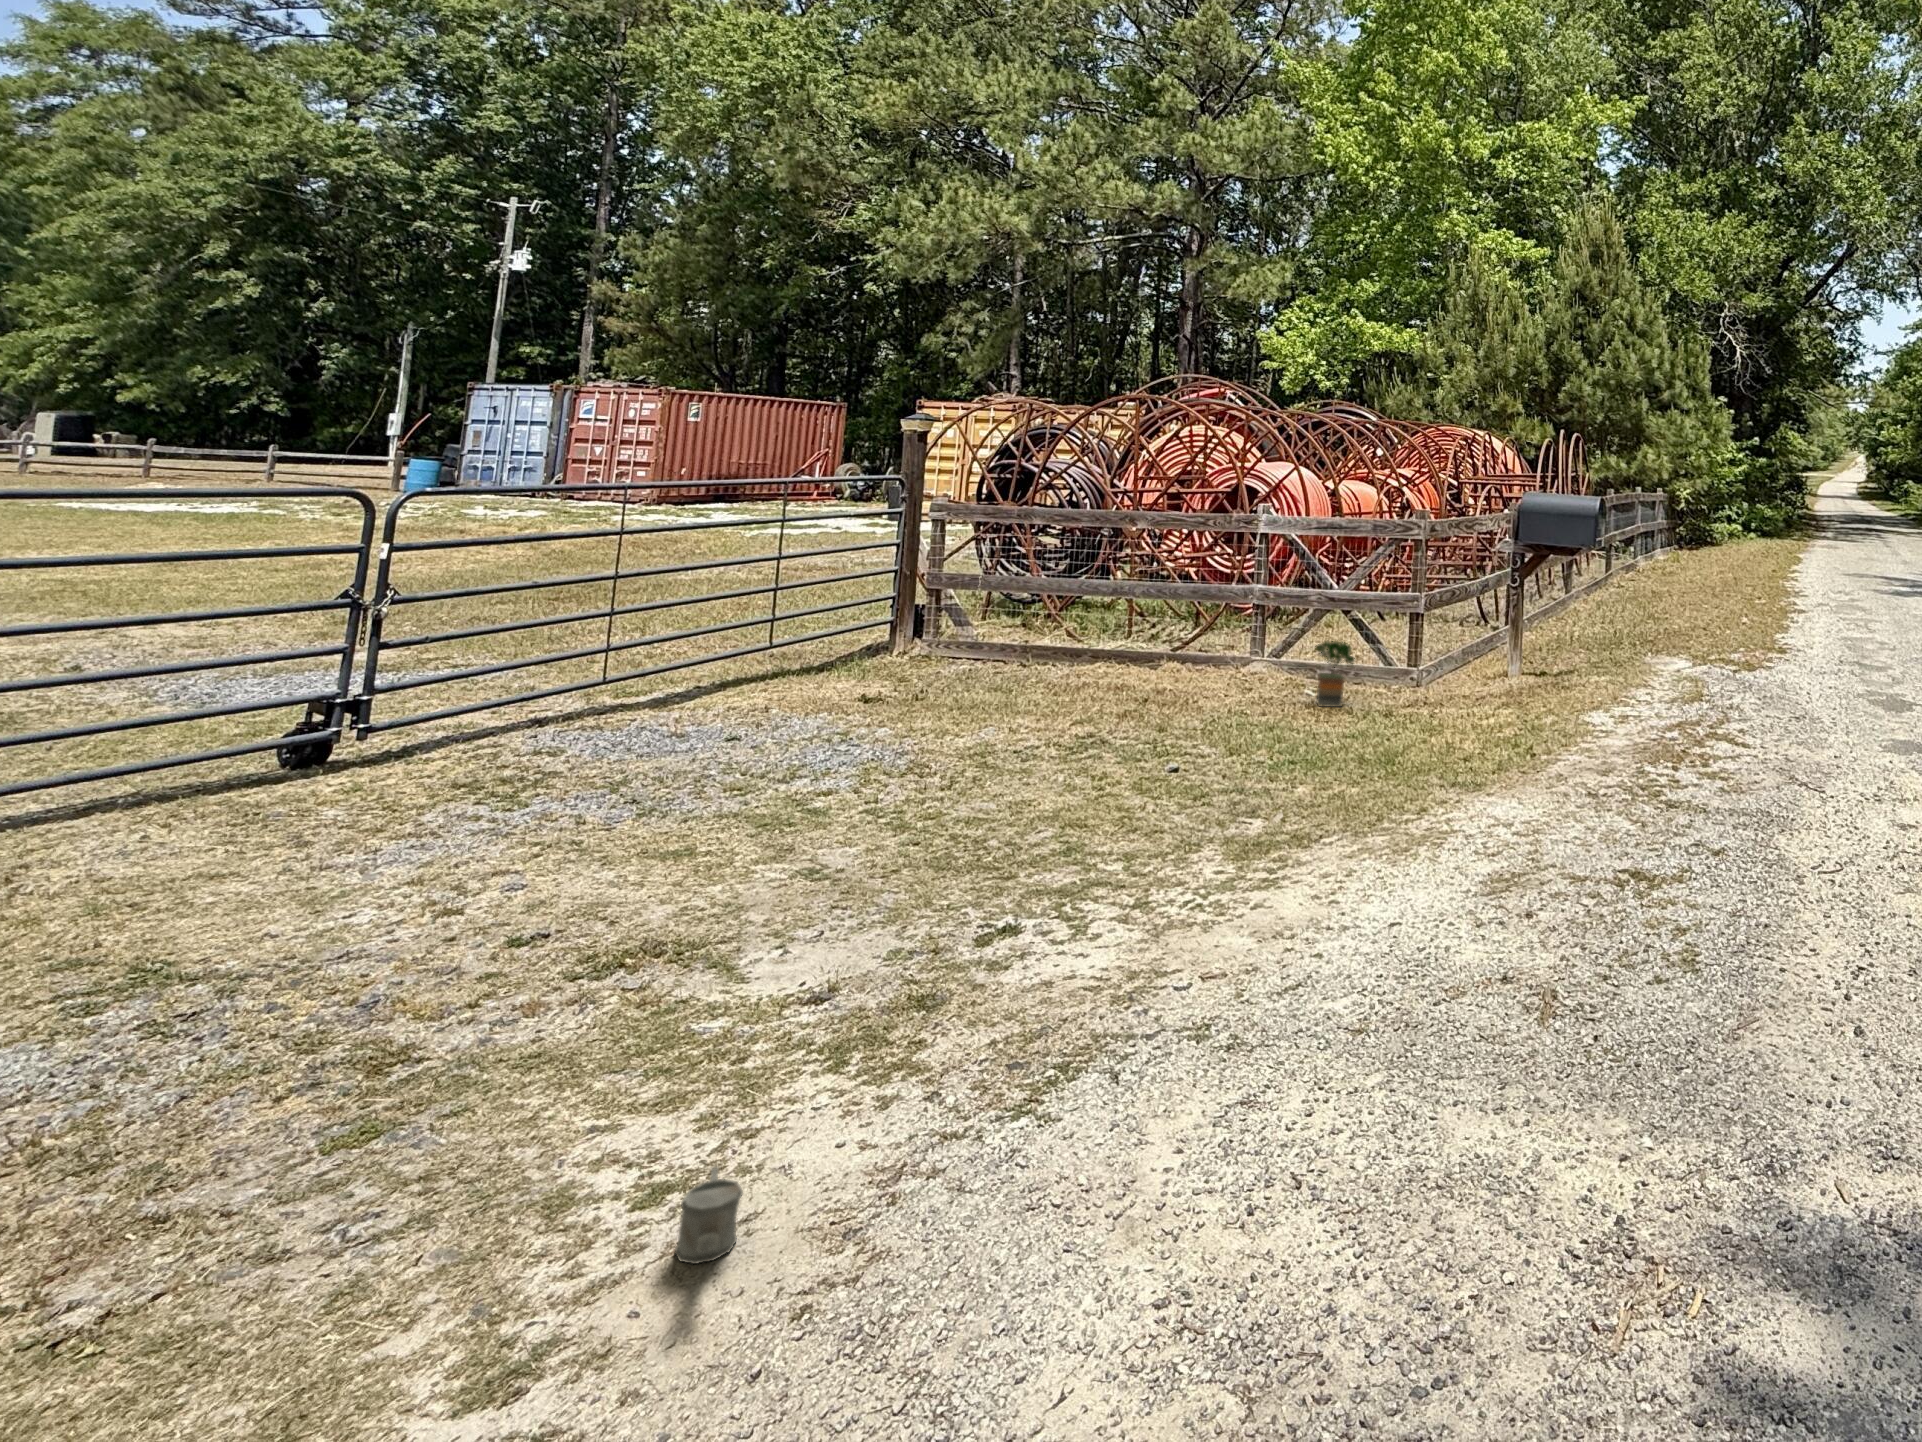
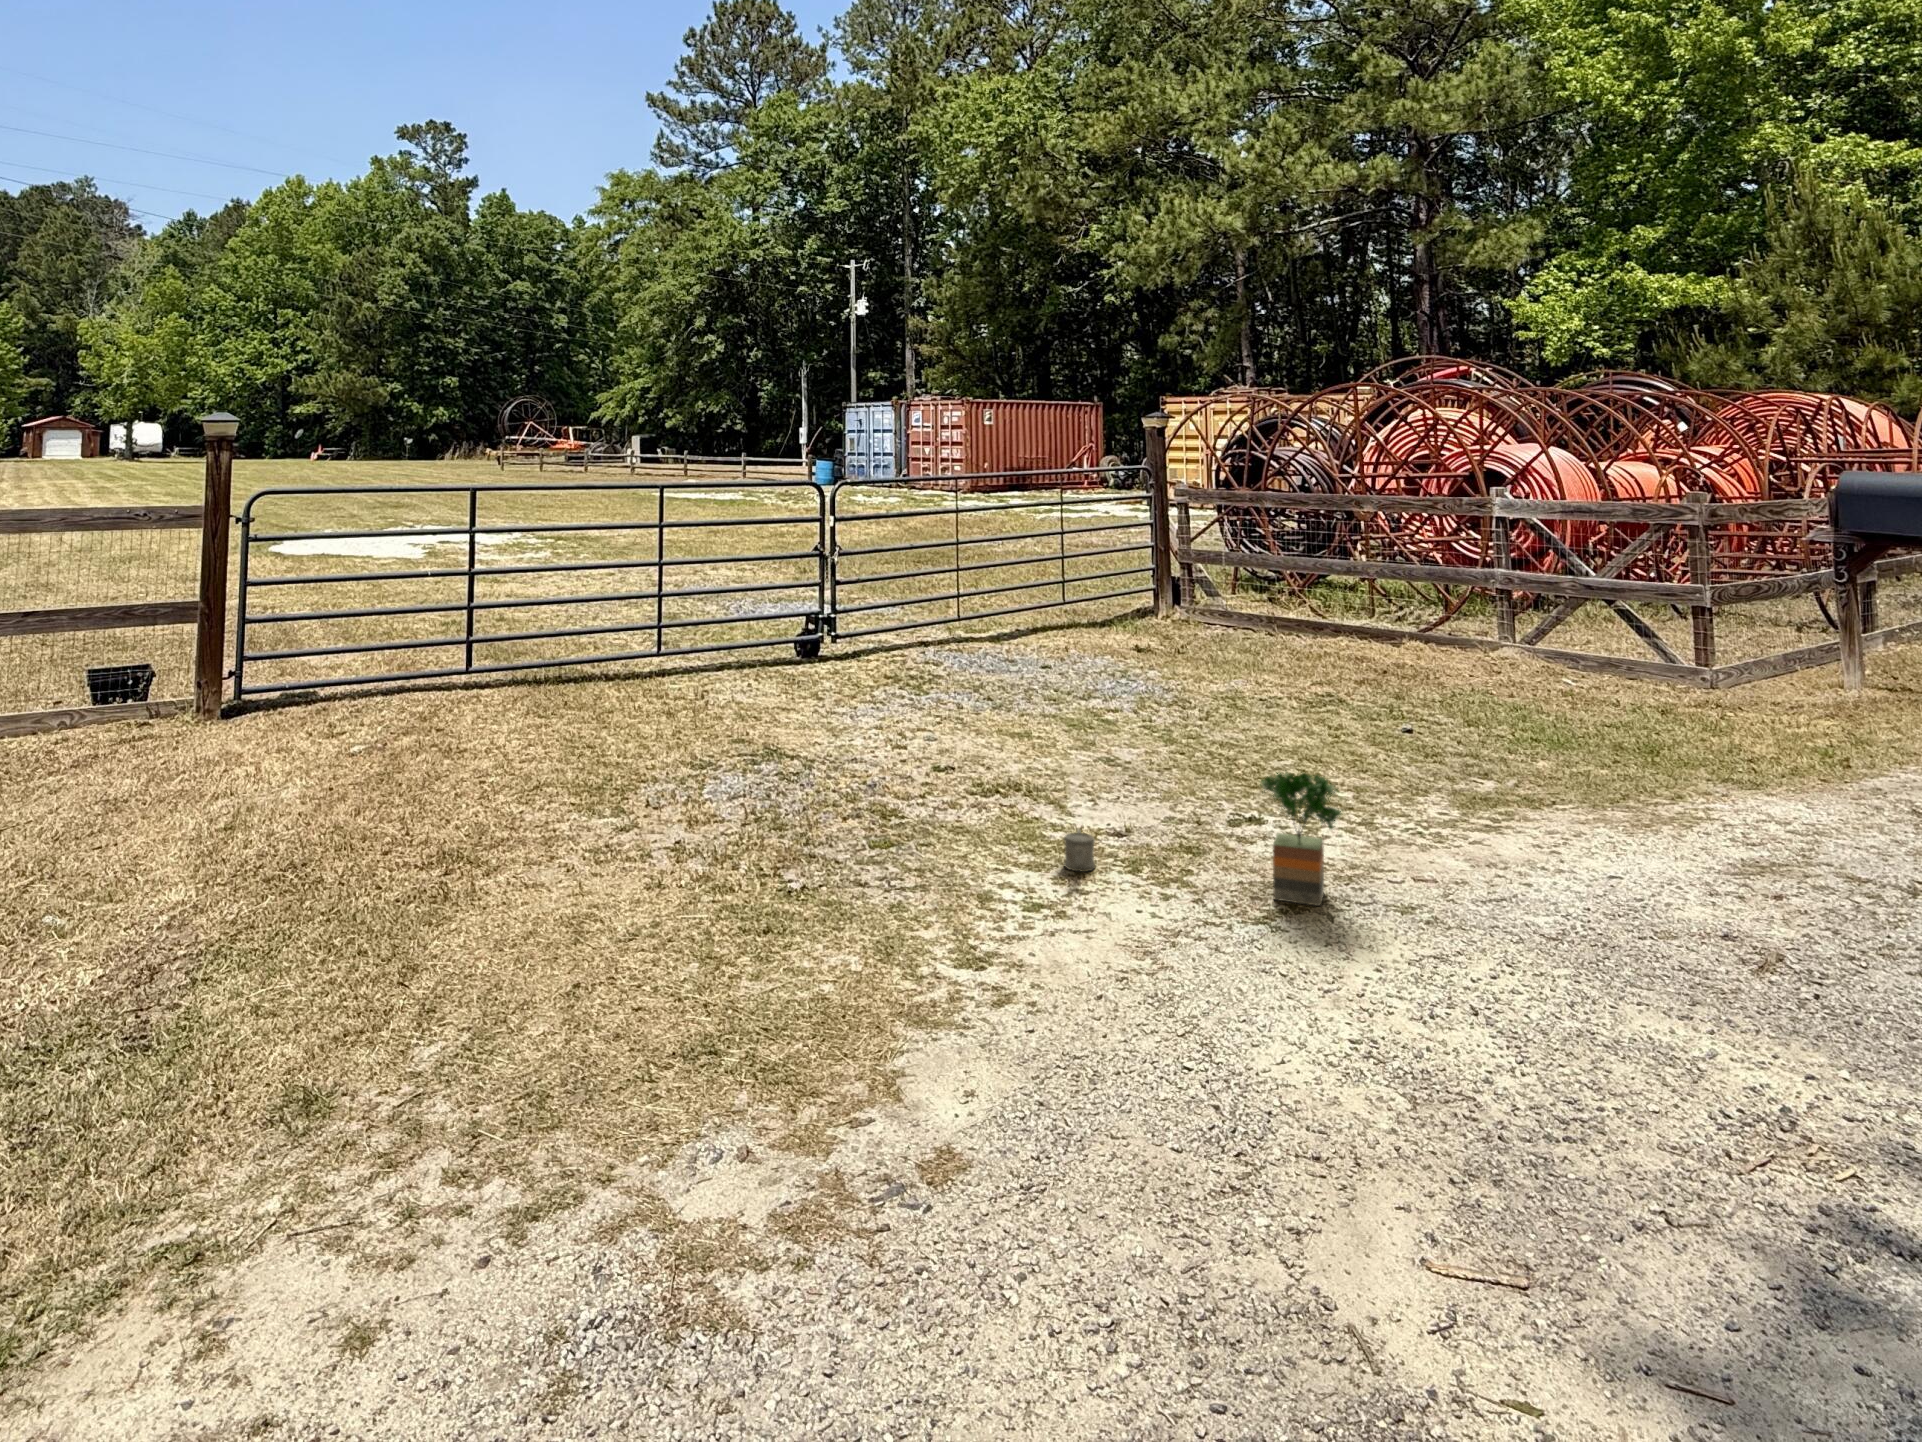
potted tree: present [1315,641,1355,707] -> present [1260,770,1342,906]

